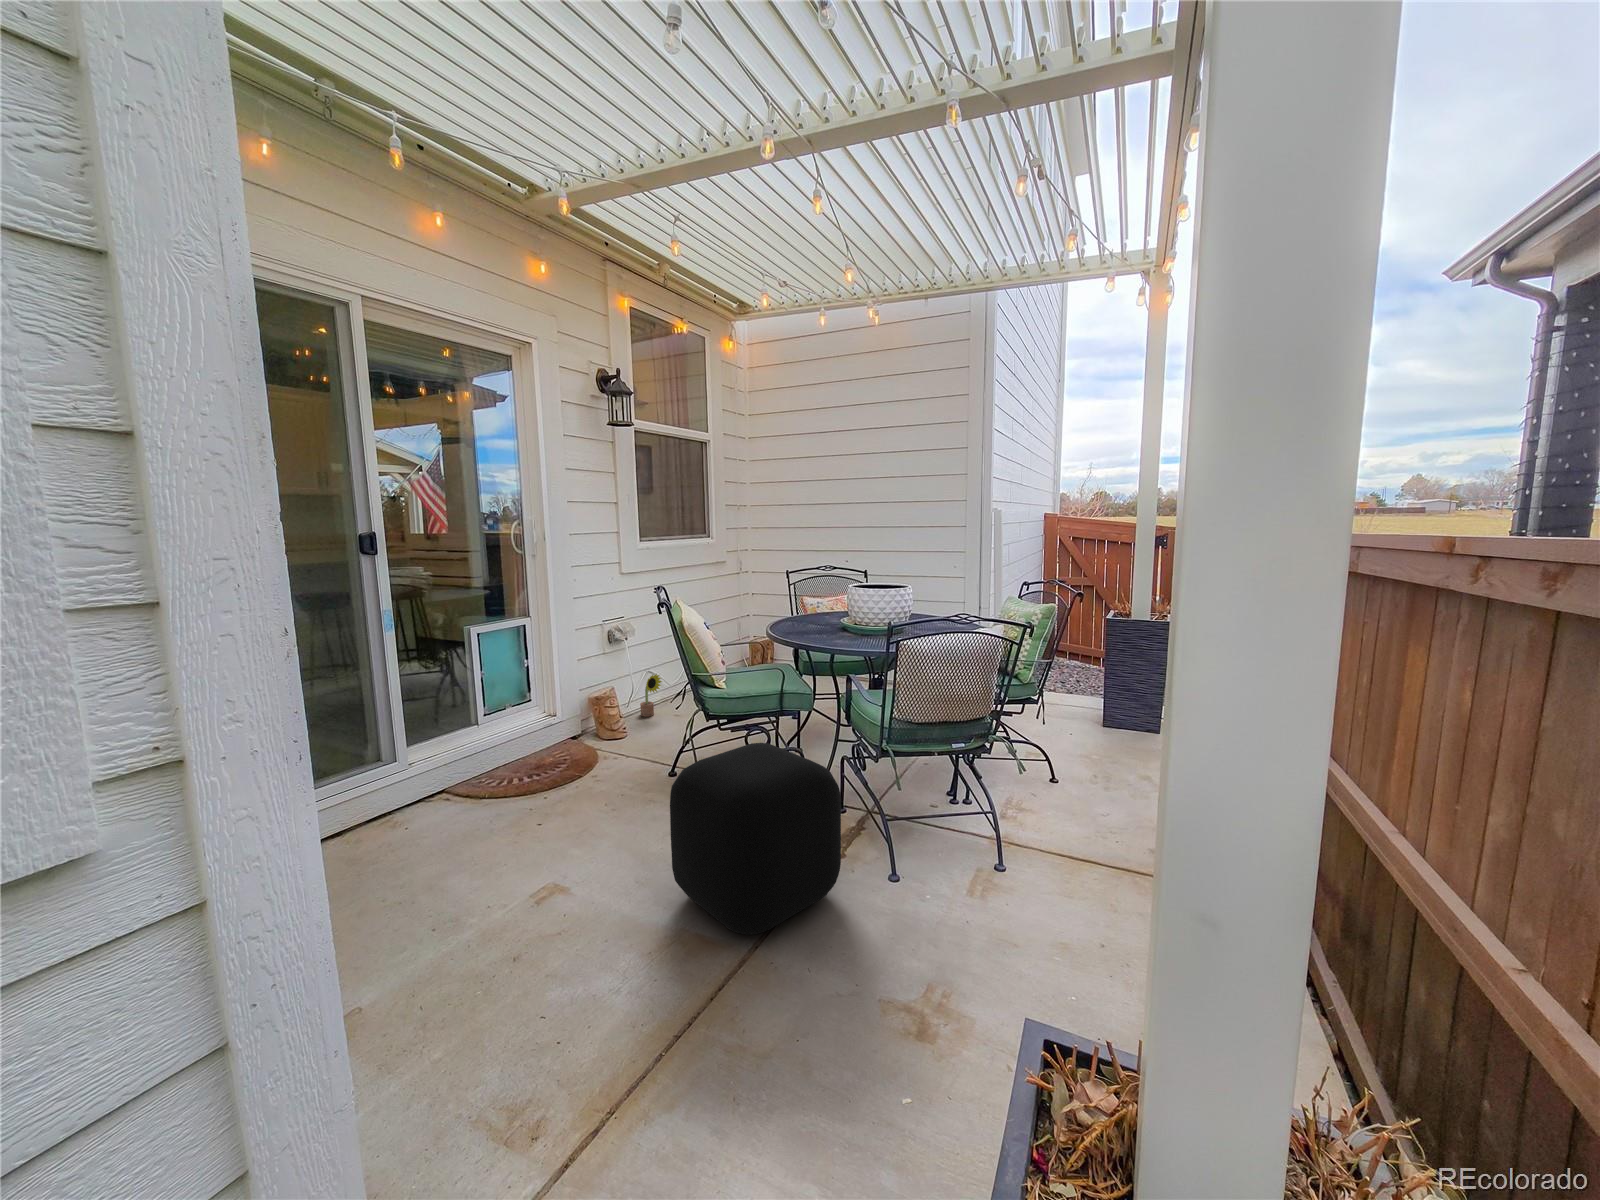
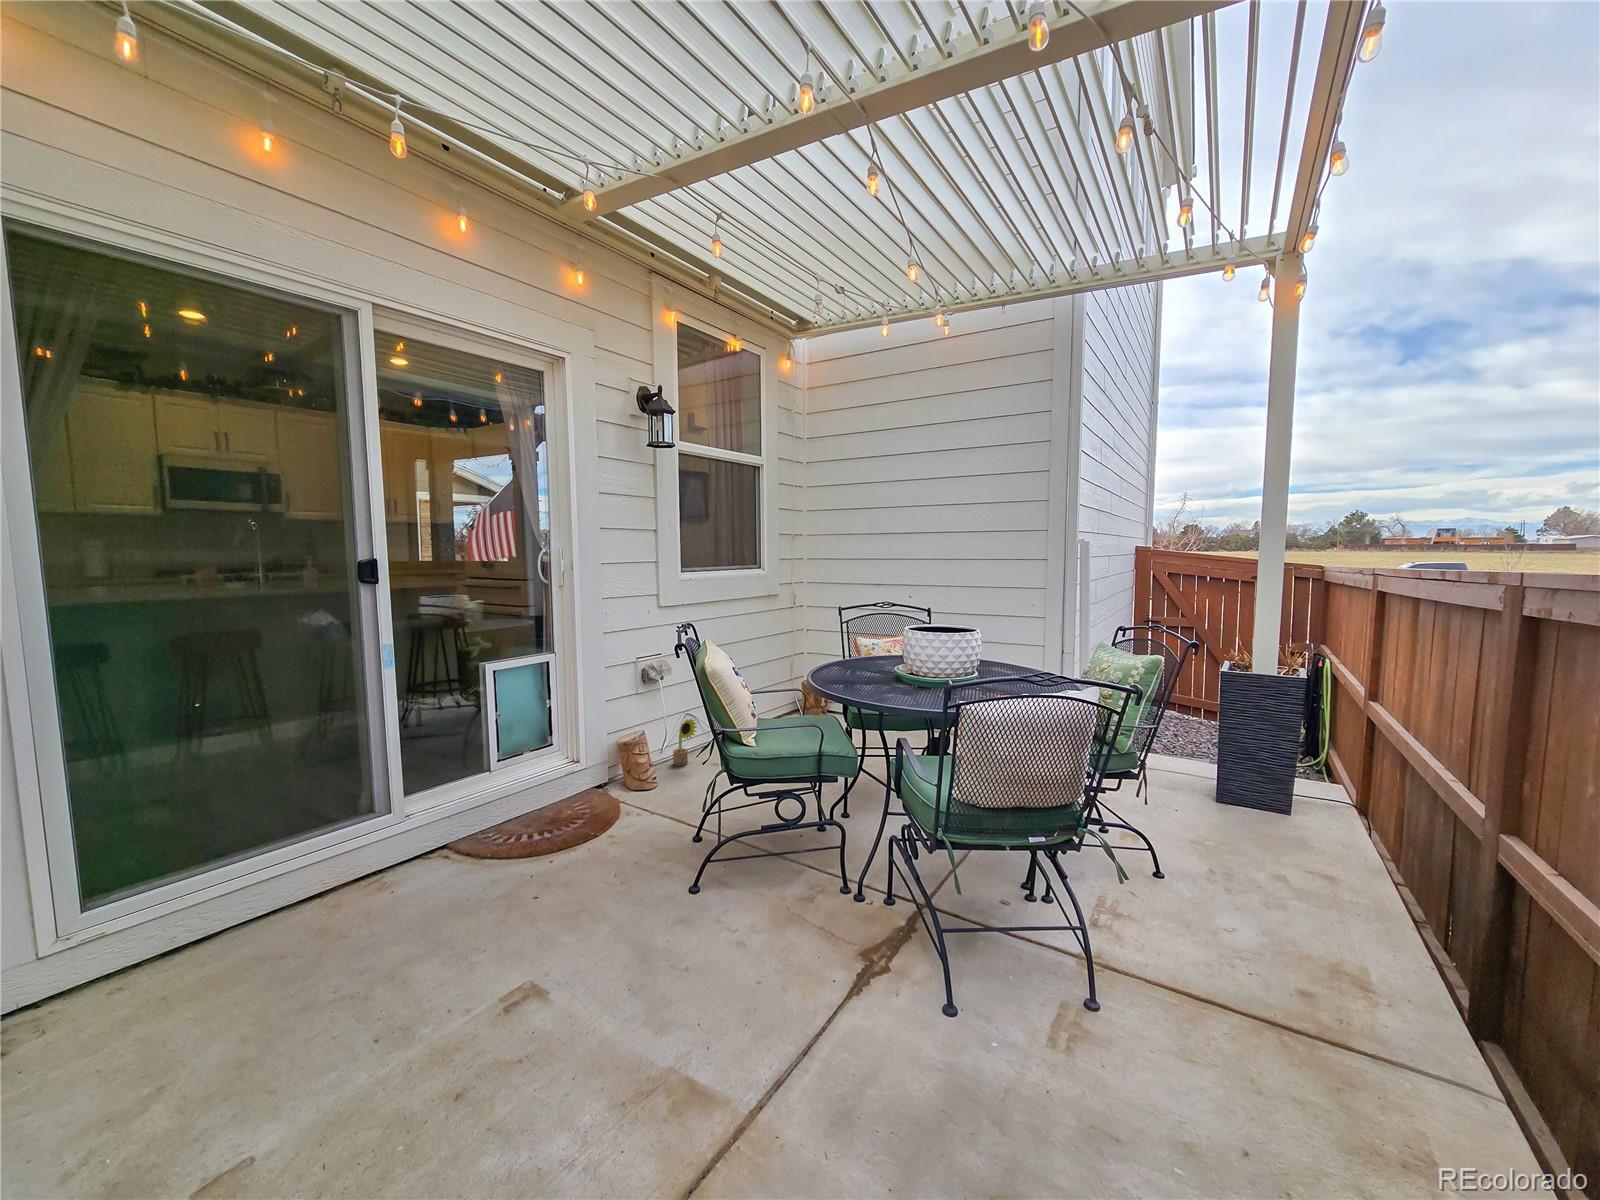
ottoman: present [670,743,841,935] -> none [667,821,881,1084]

